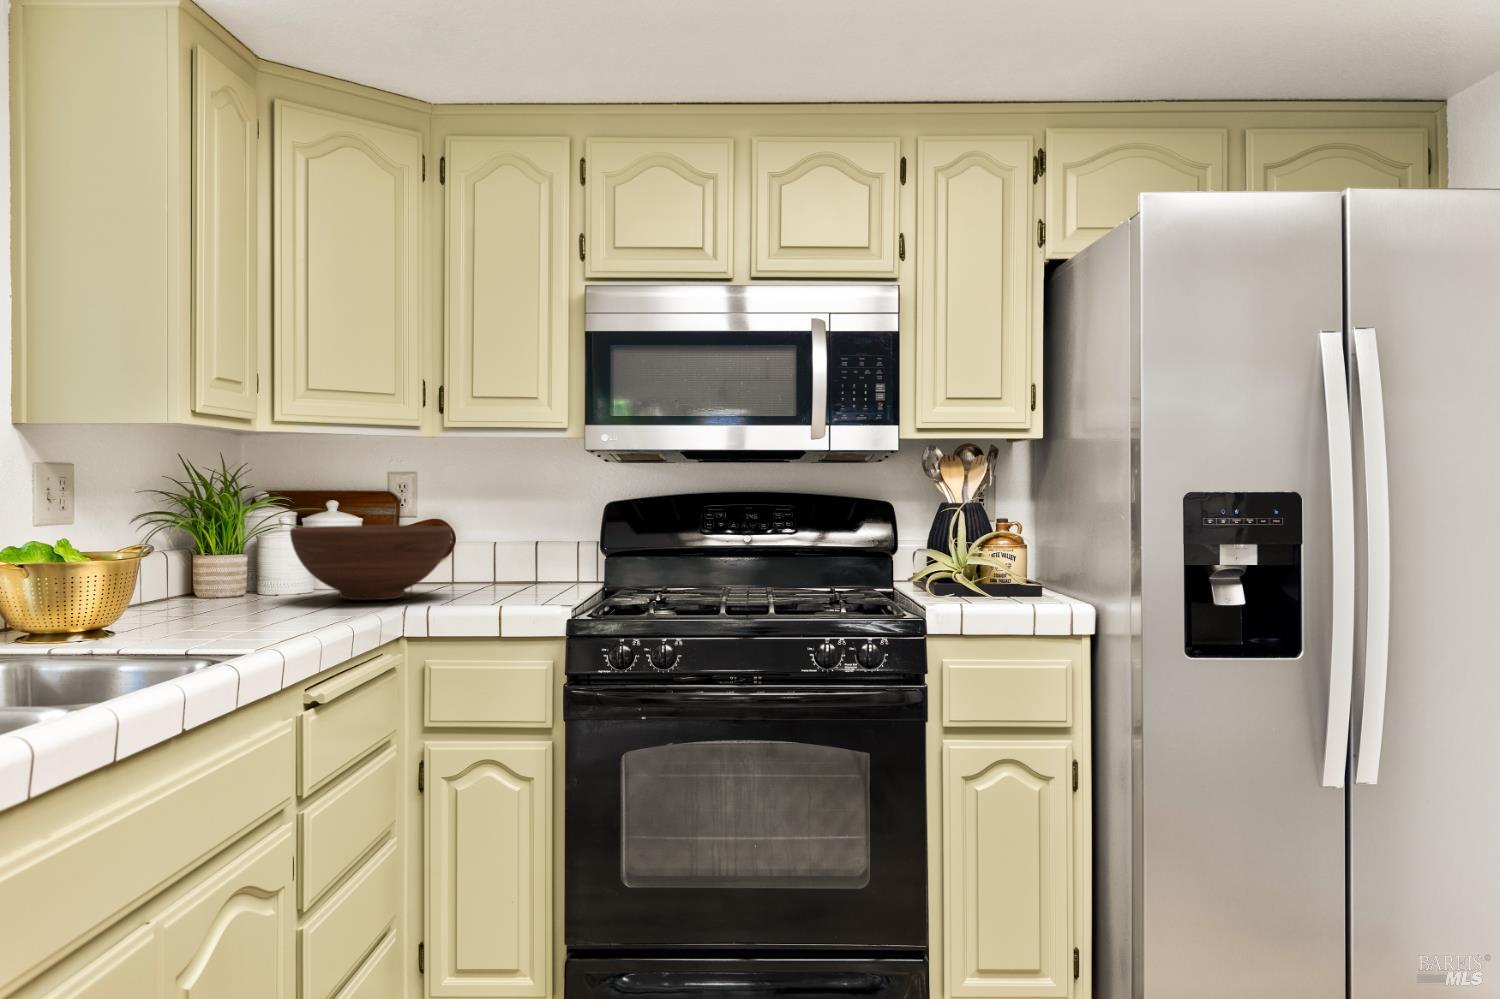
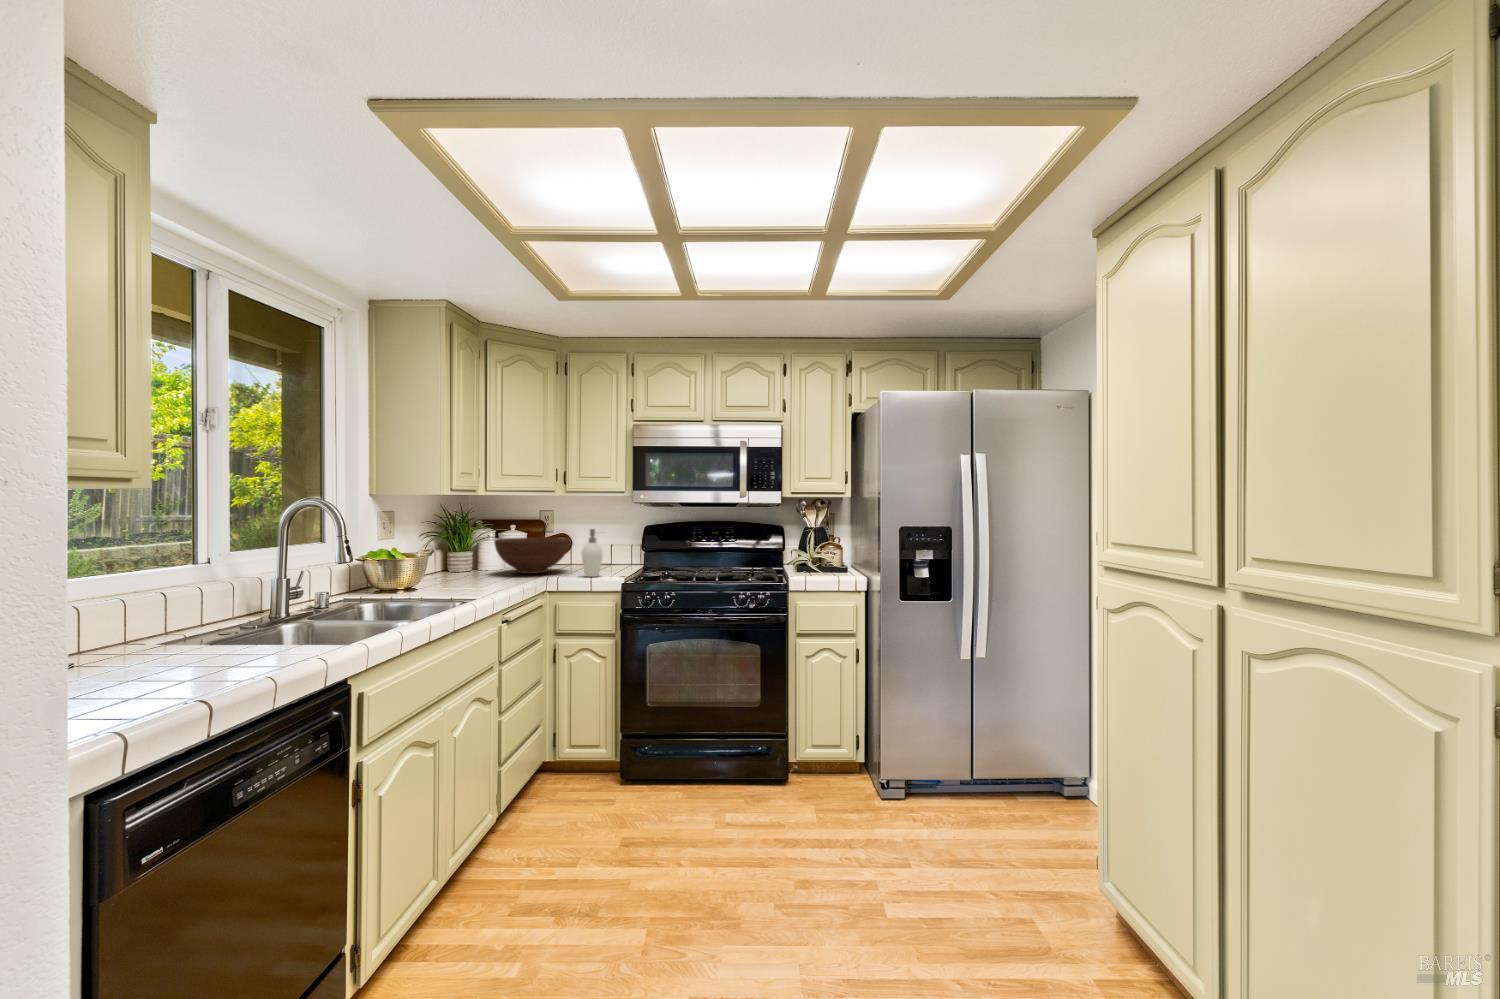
soap dispenser: none [478,503,529,606] -> present [582,529,603,577]

